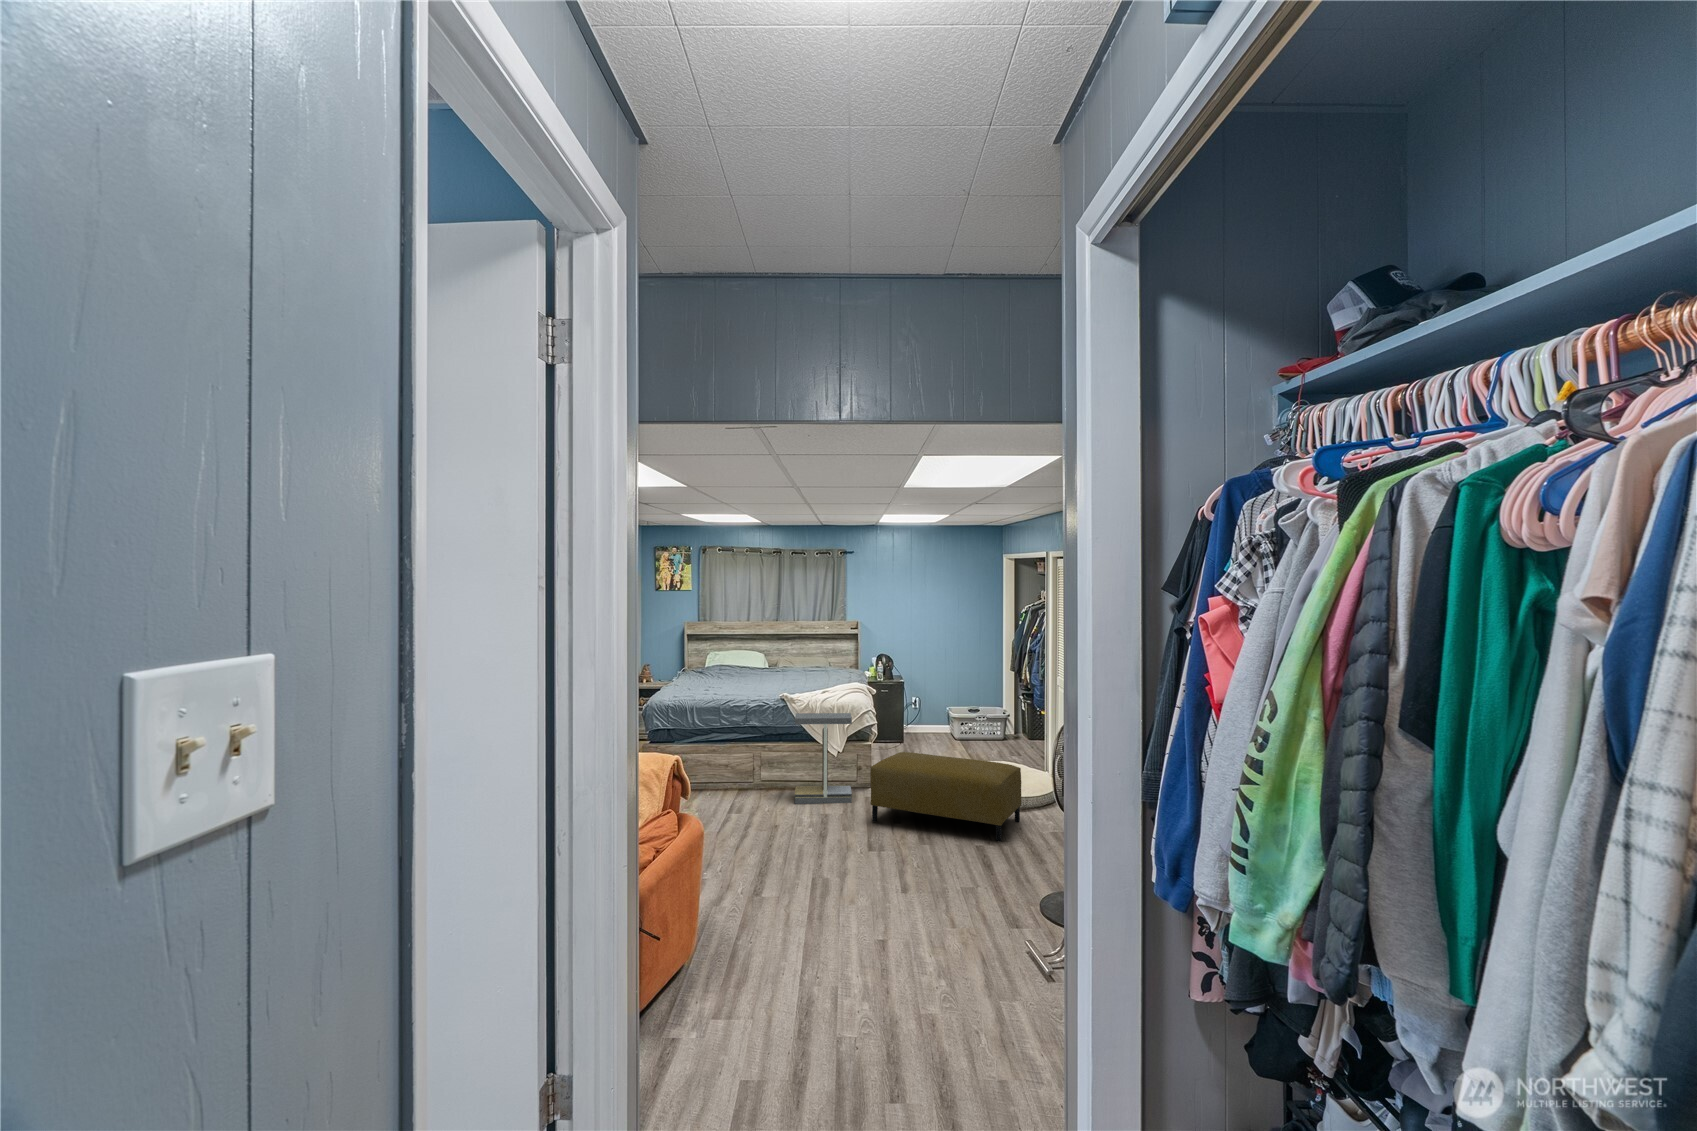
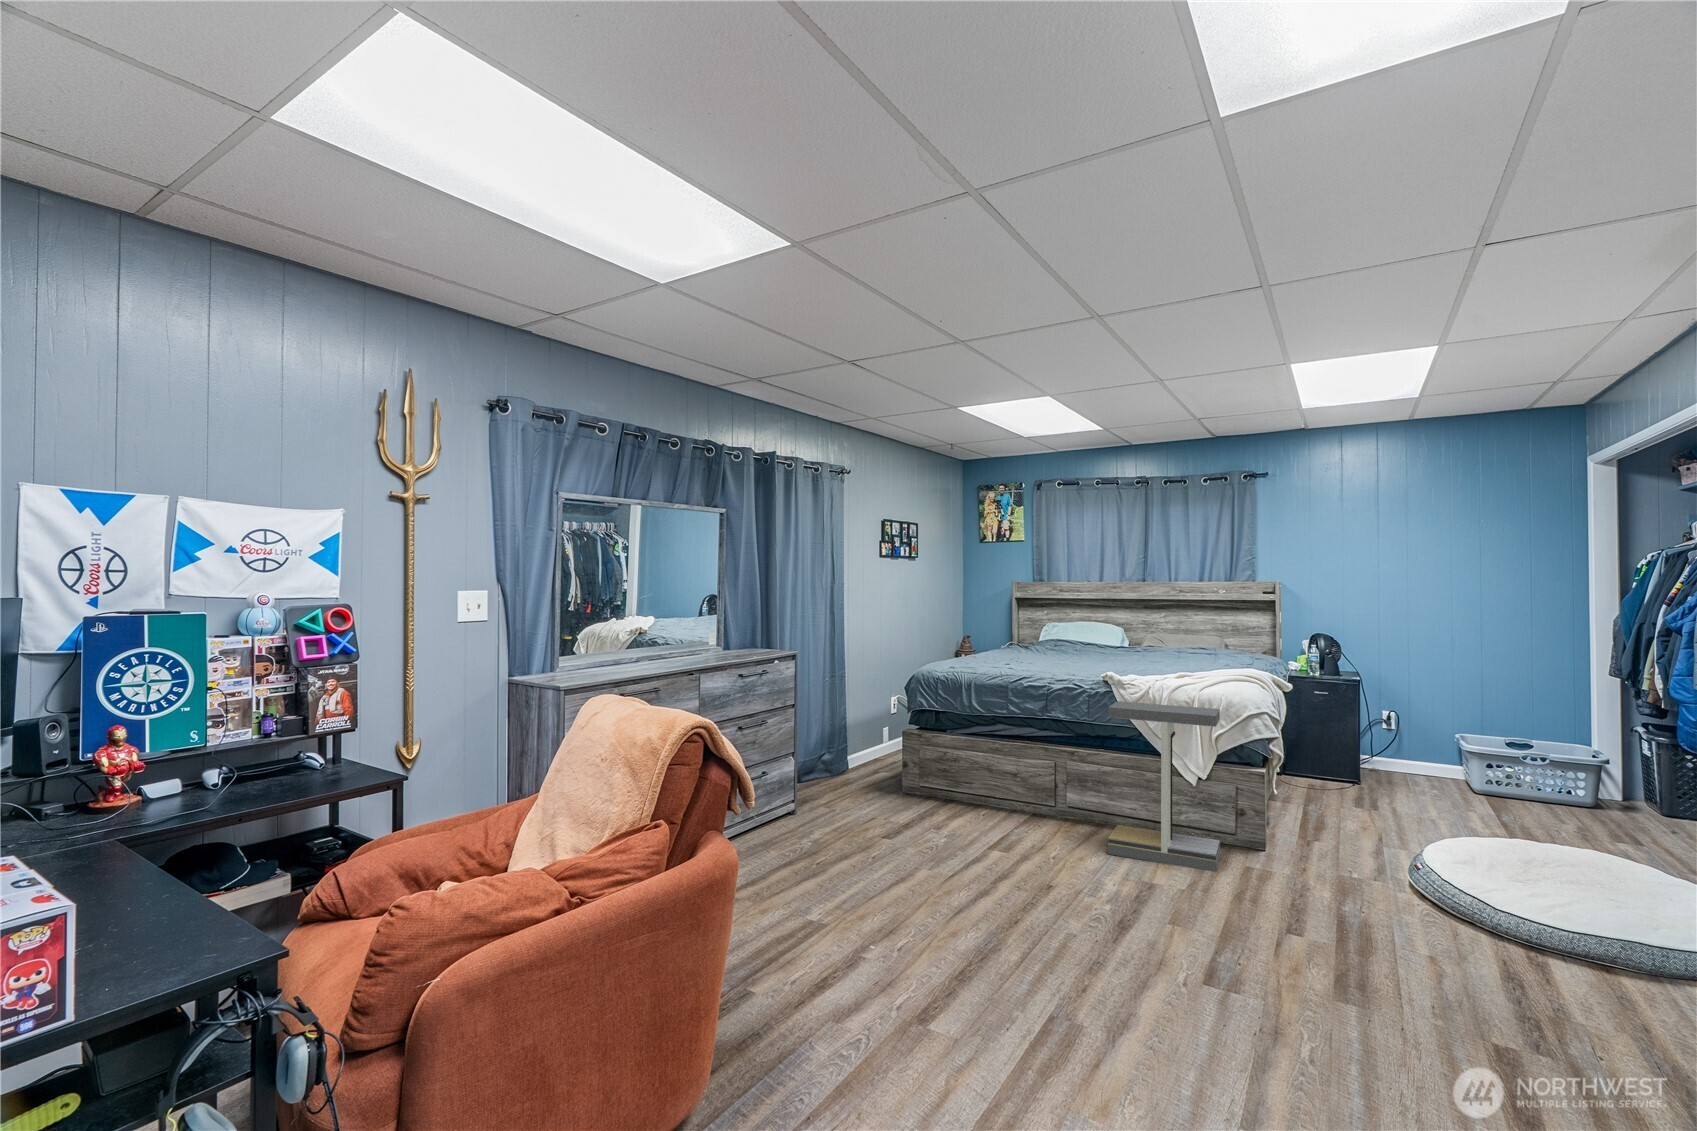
ottoman: present [870,752,1021,842] -> none [1238,791,1647,1047]

